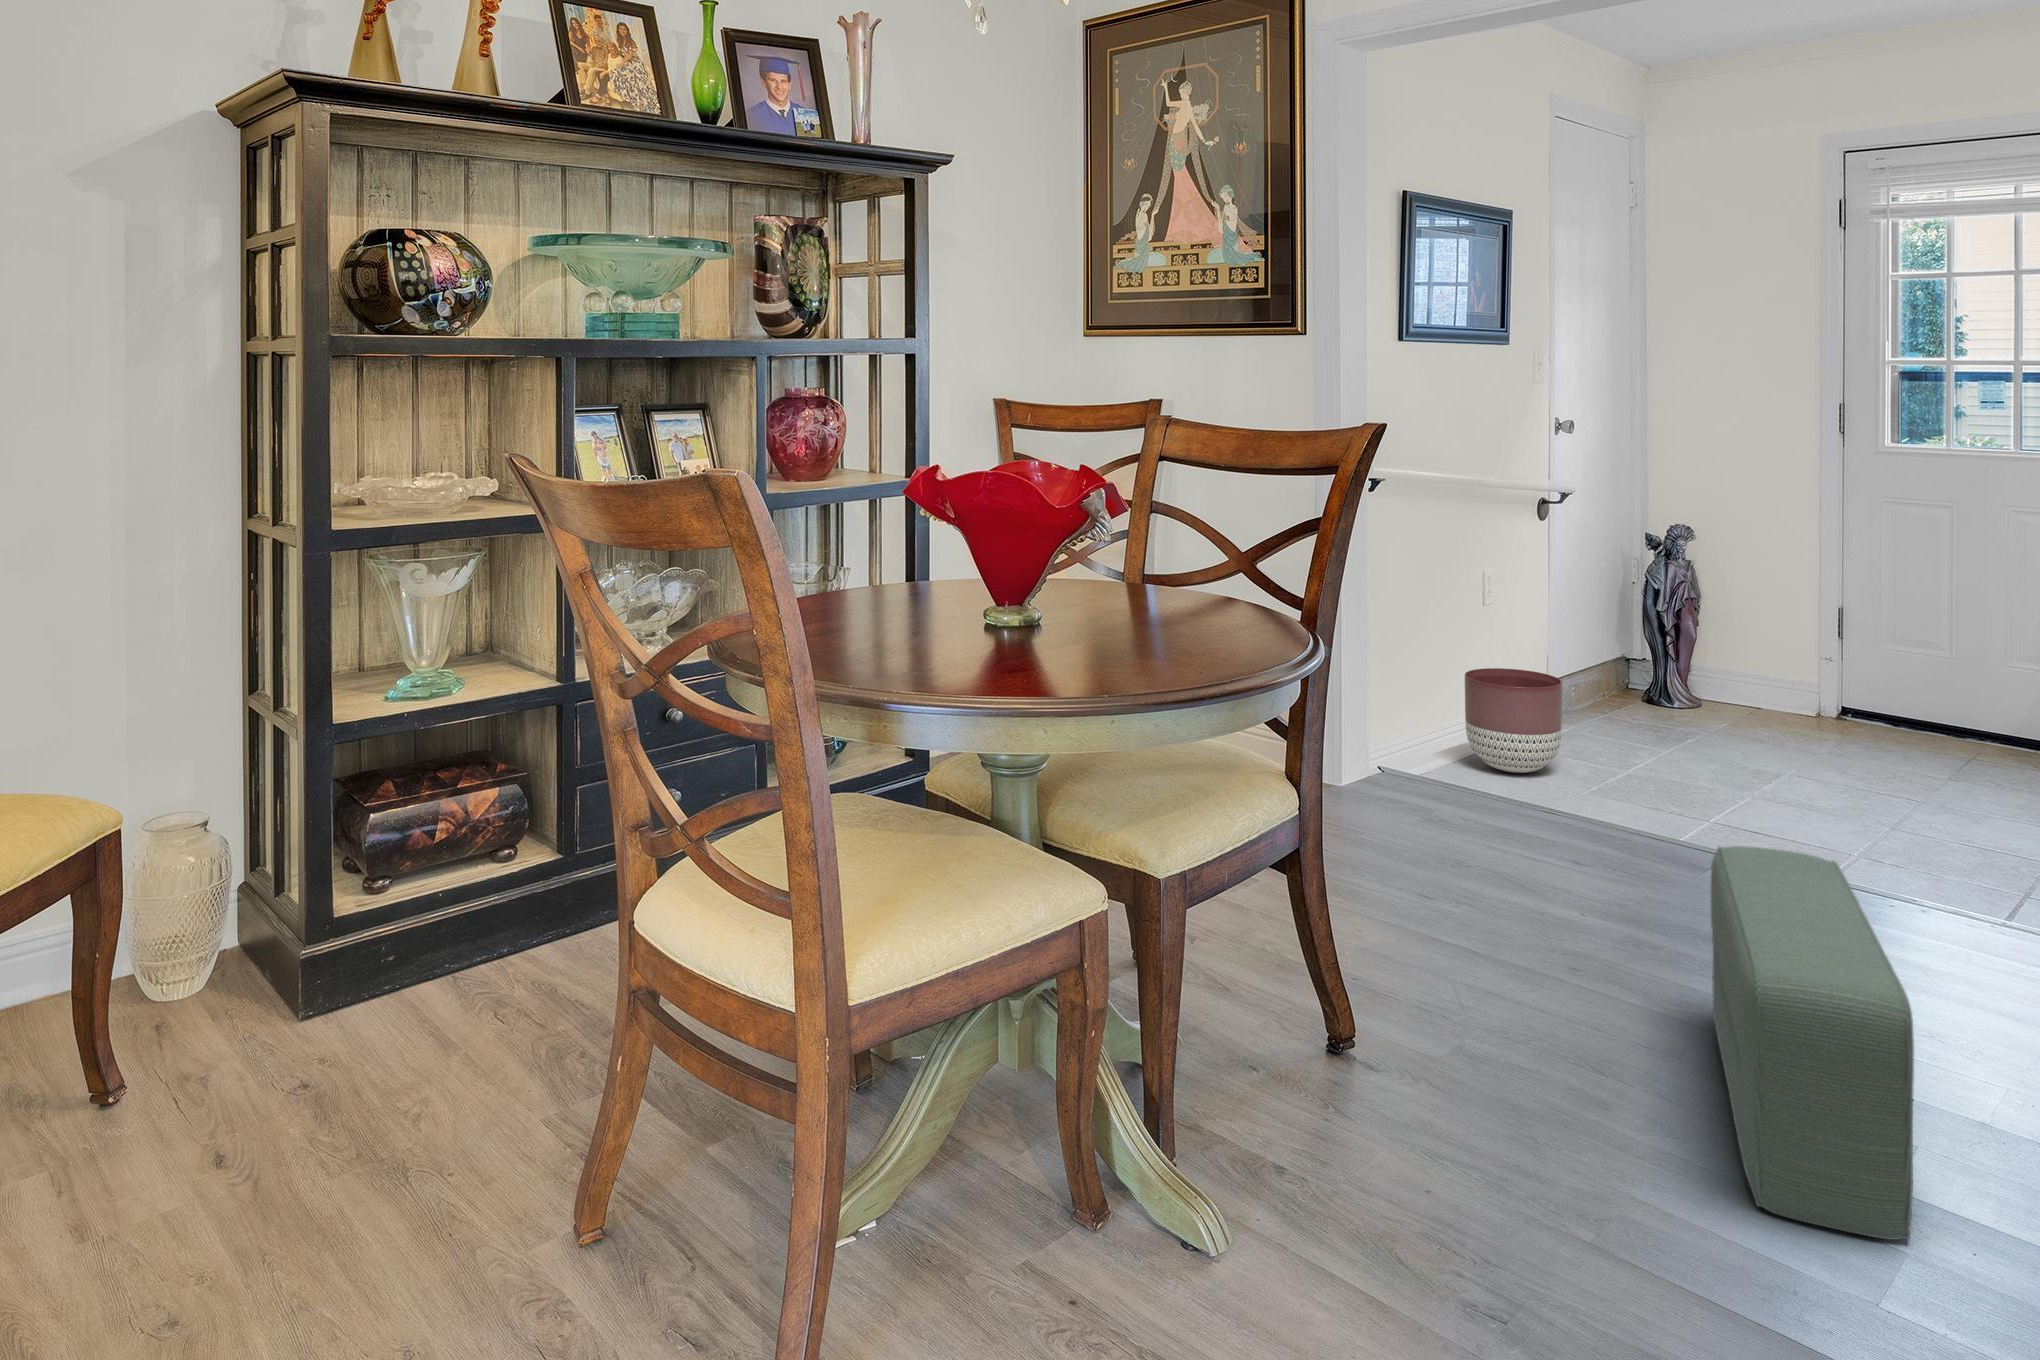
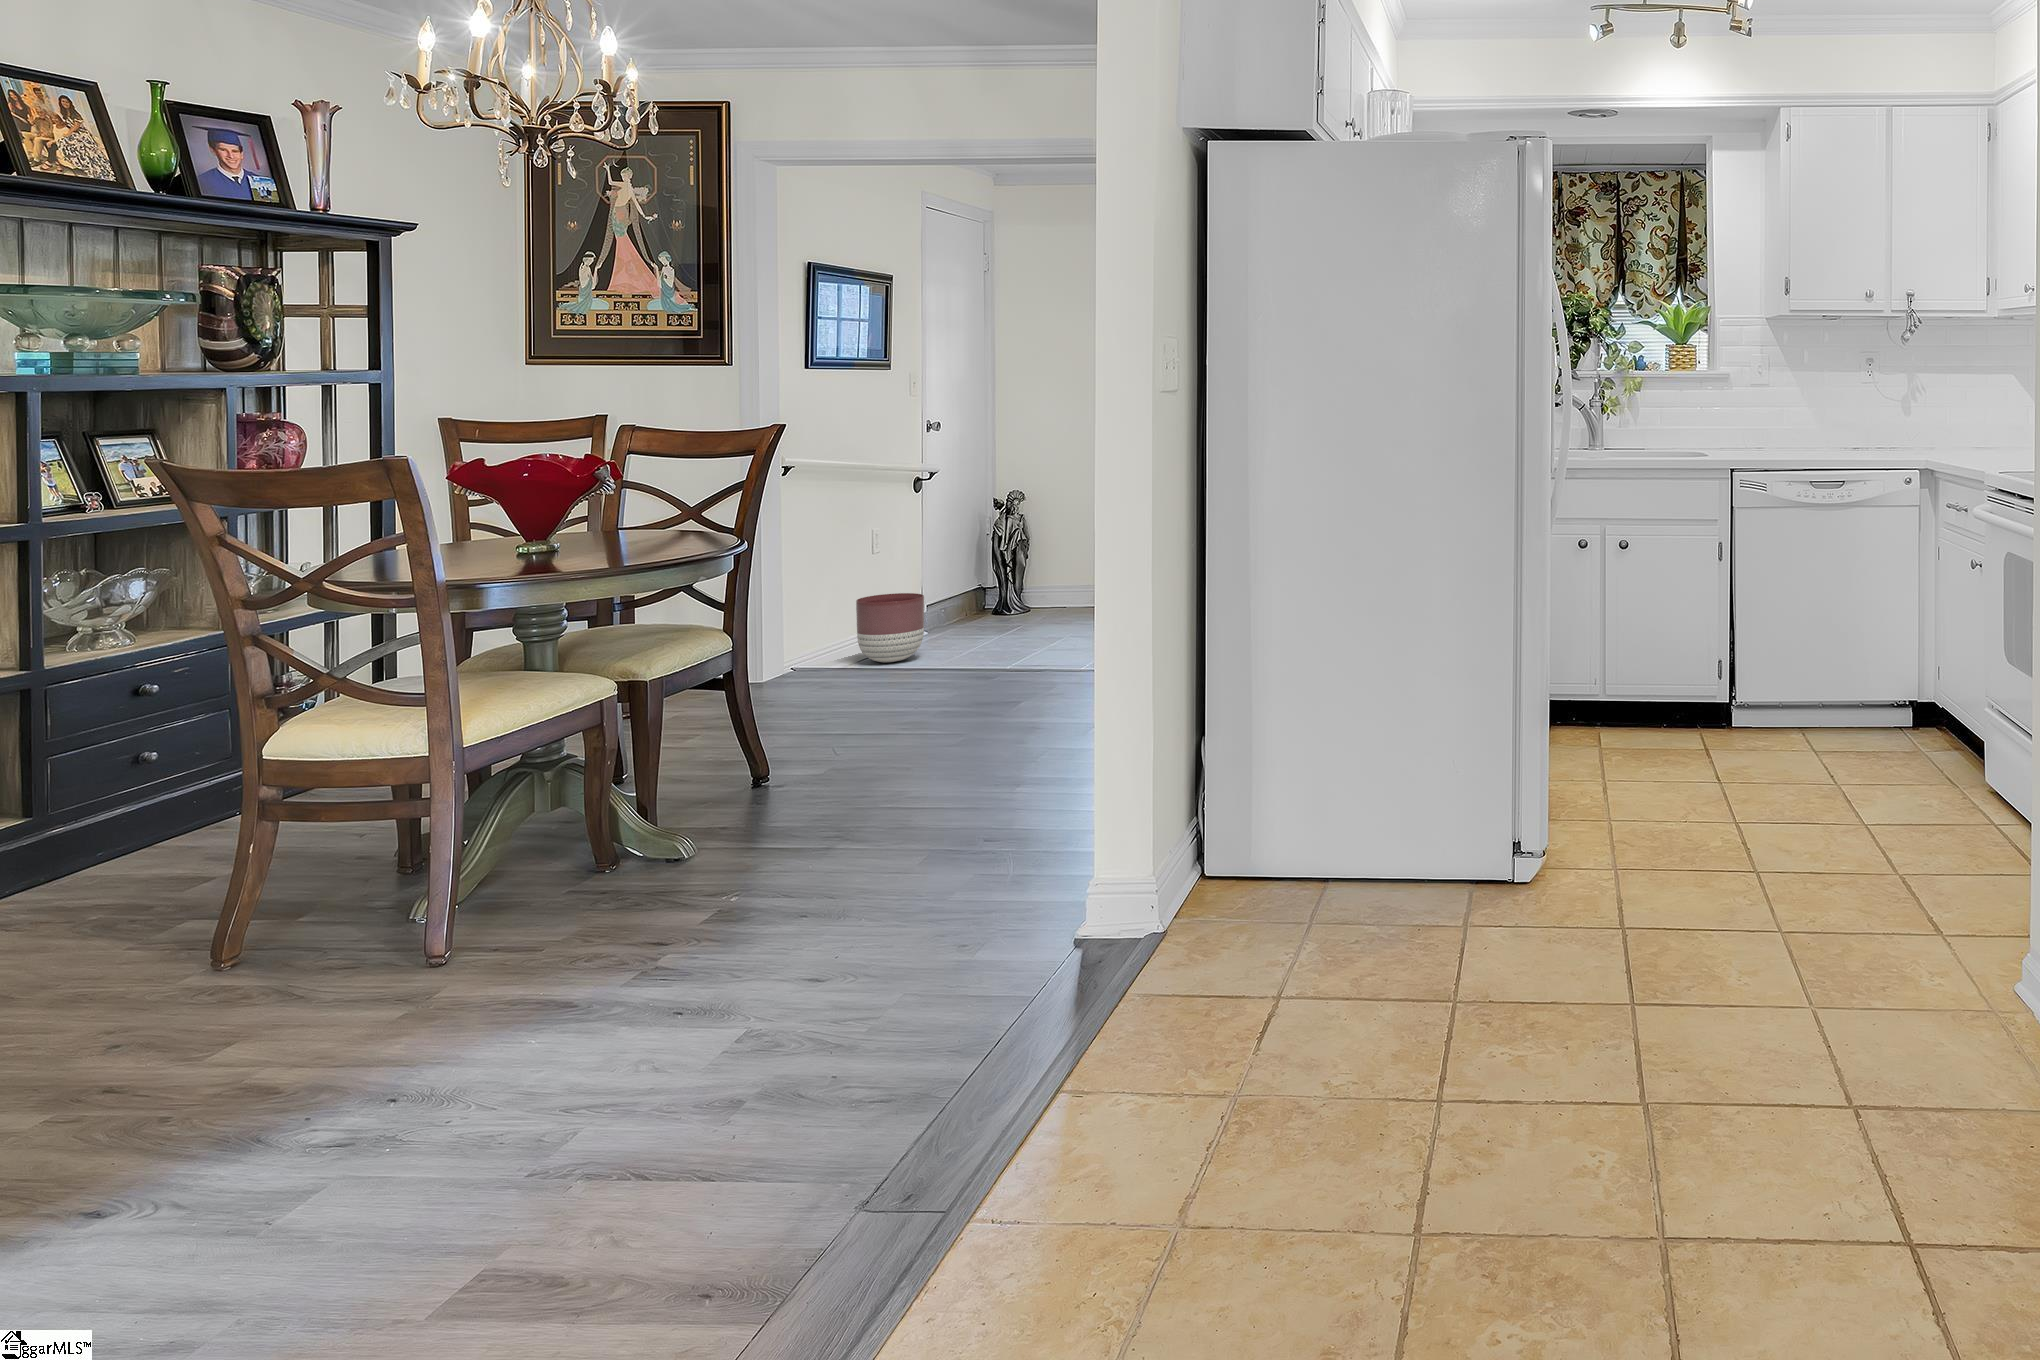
pouf: present [1711,846,1914,1240] -> none [971,636,1042,786]

